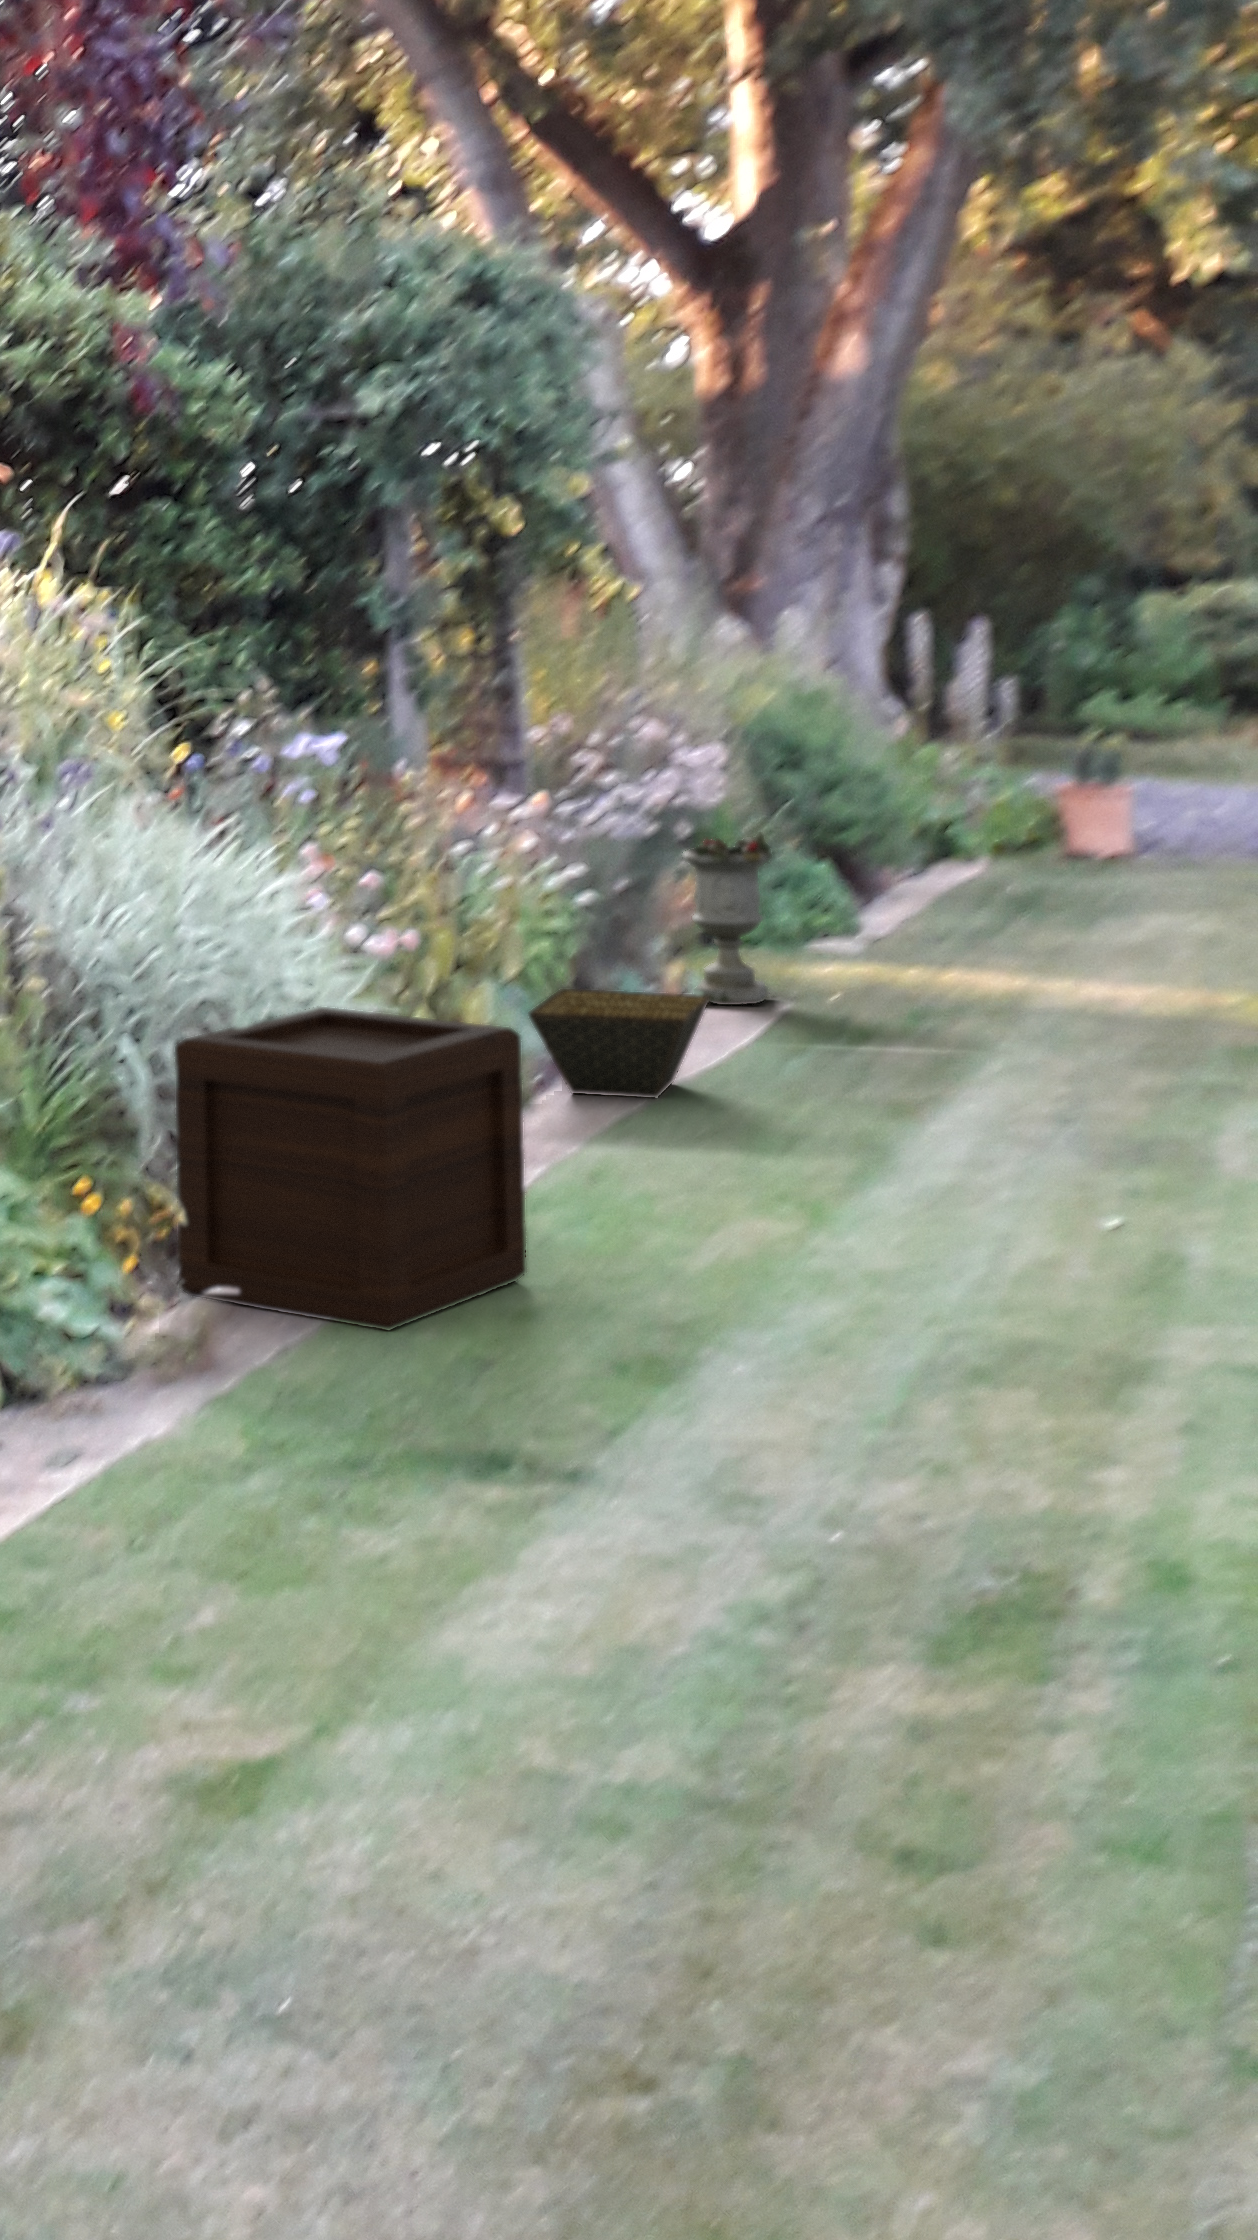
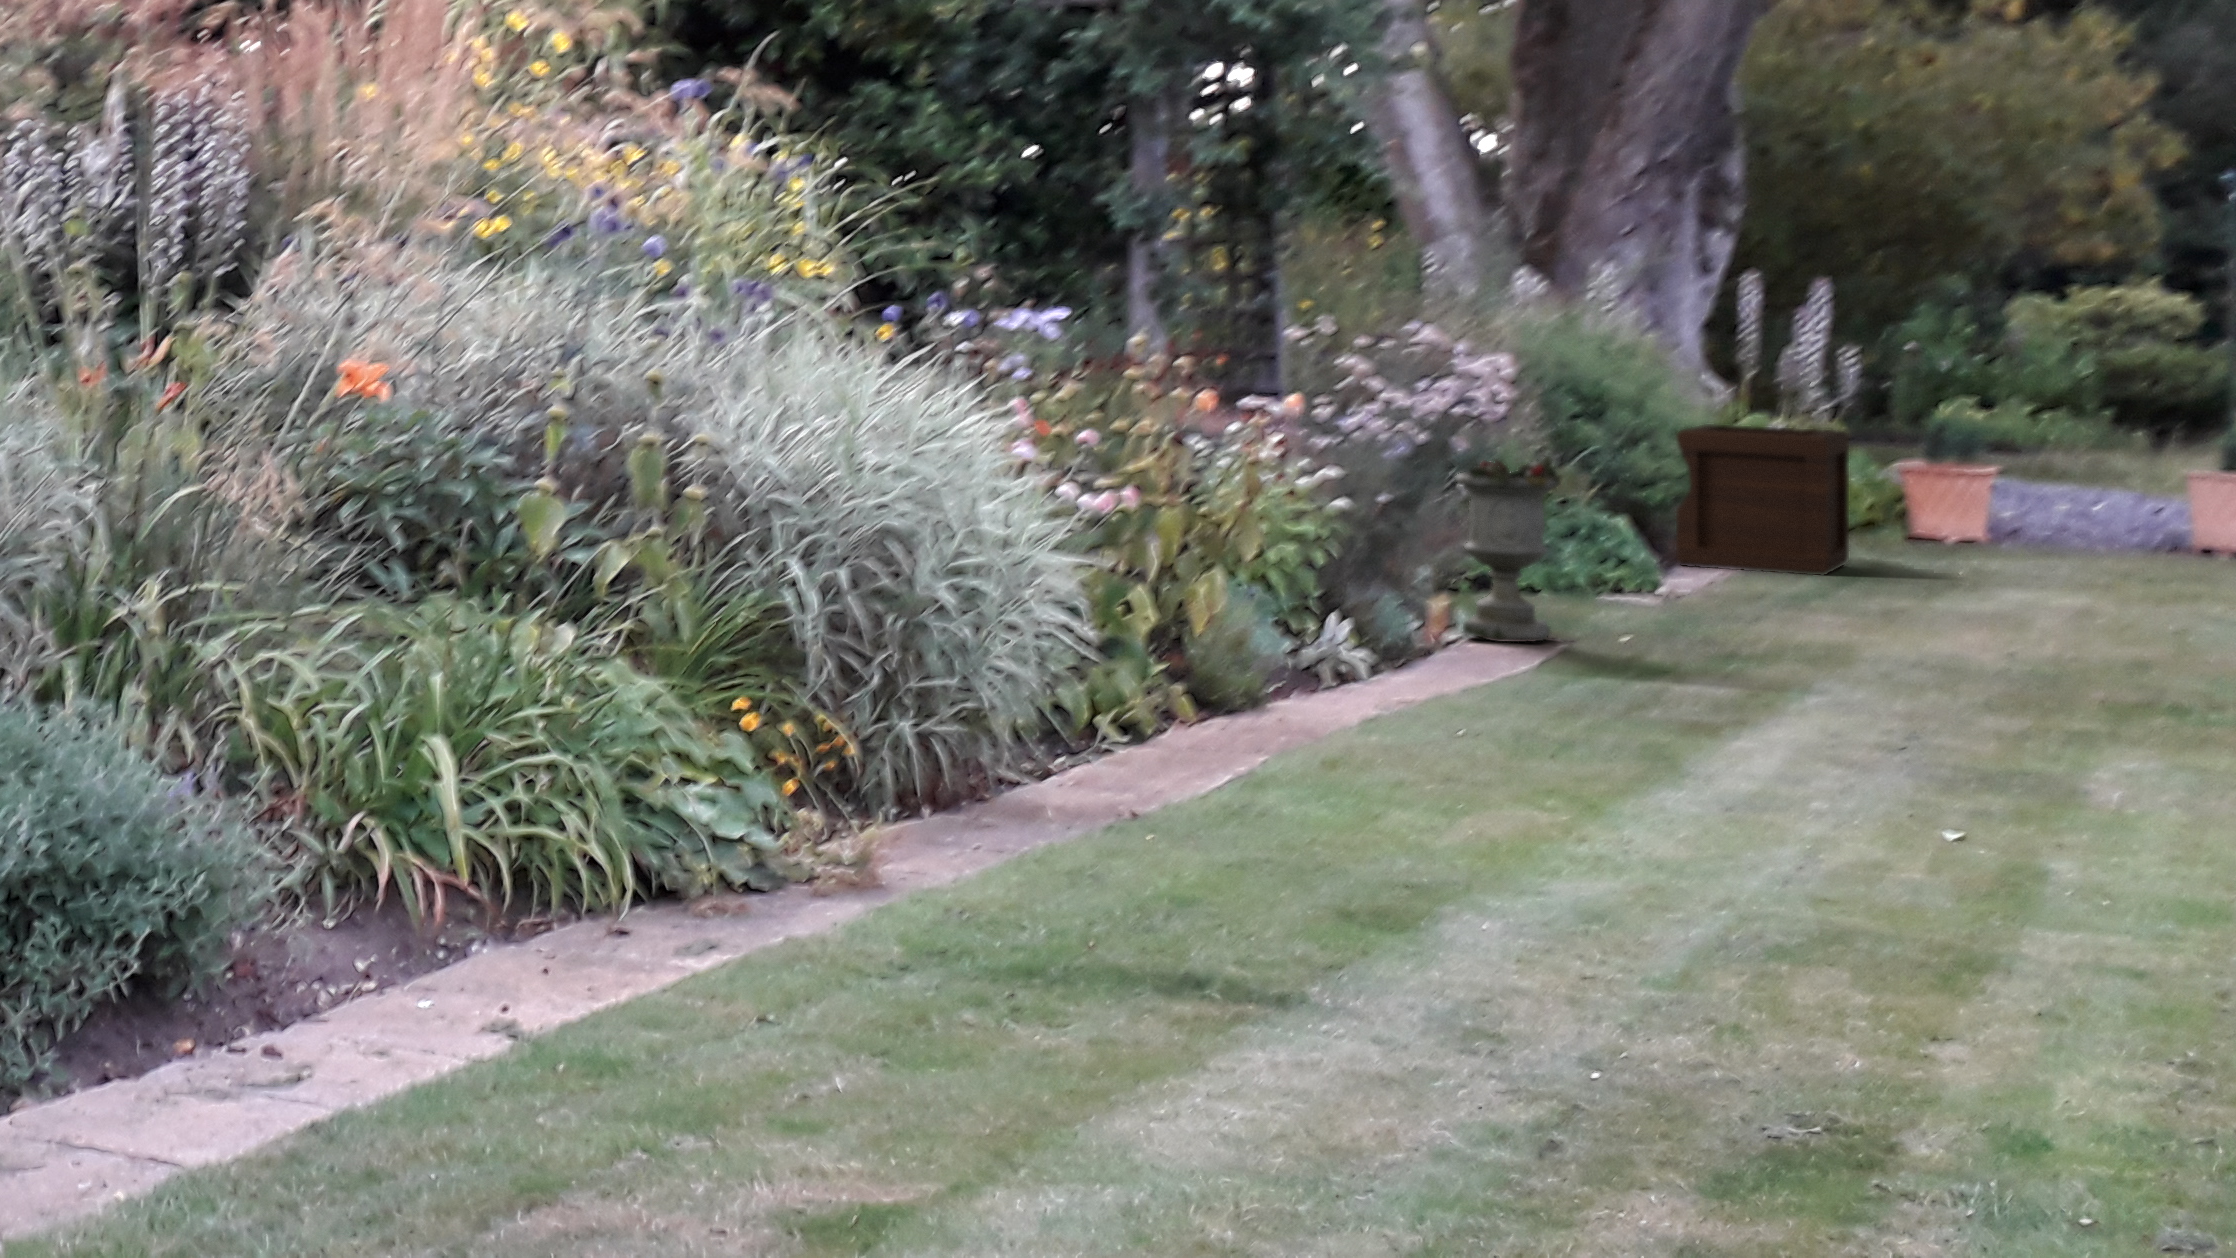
basket: present [529,989,710,1098] -> none [1262,593,1476,710]
wooden crate: present [175,1007,526,1331] -> present [1676,424,1849,575]

